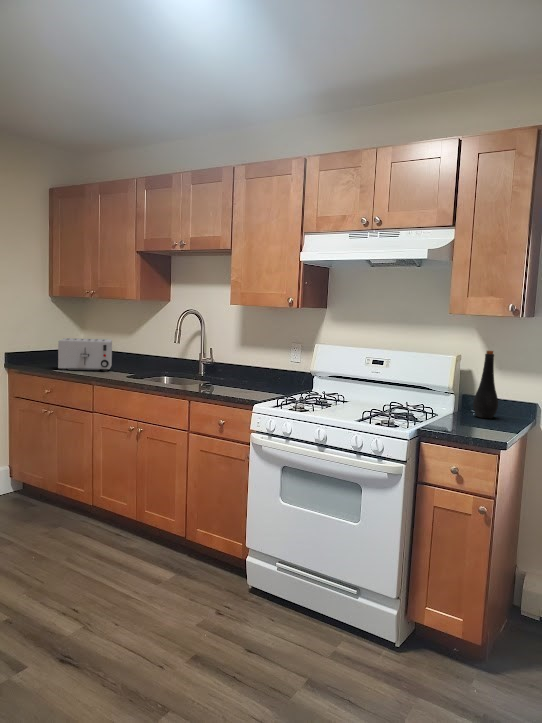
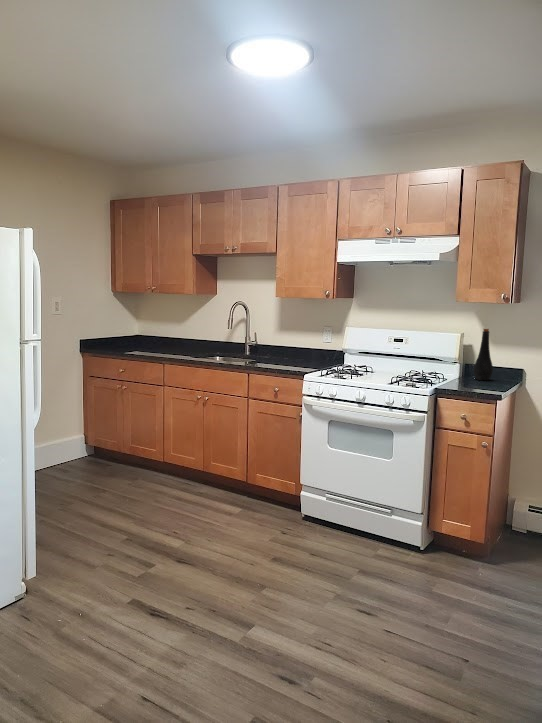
toaster: present [58,338,112,371] -> none [128,327,170,353]

